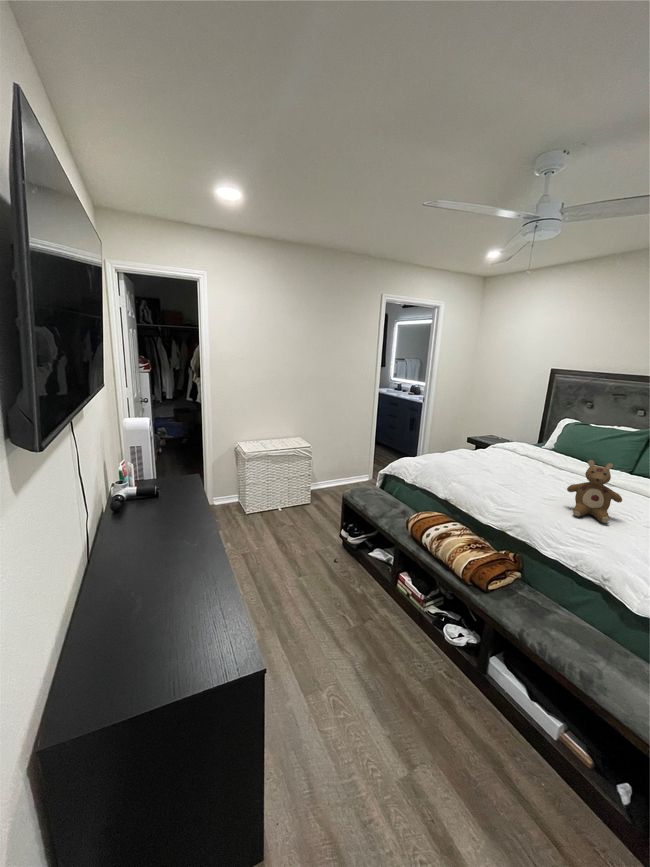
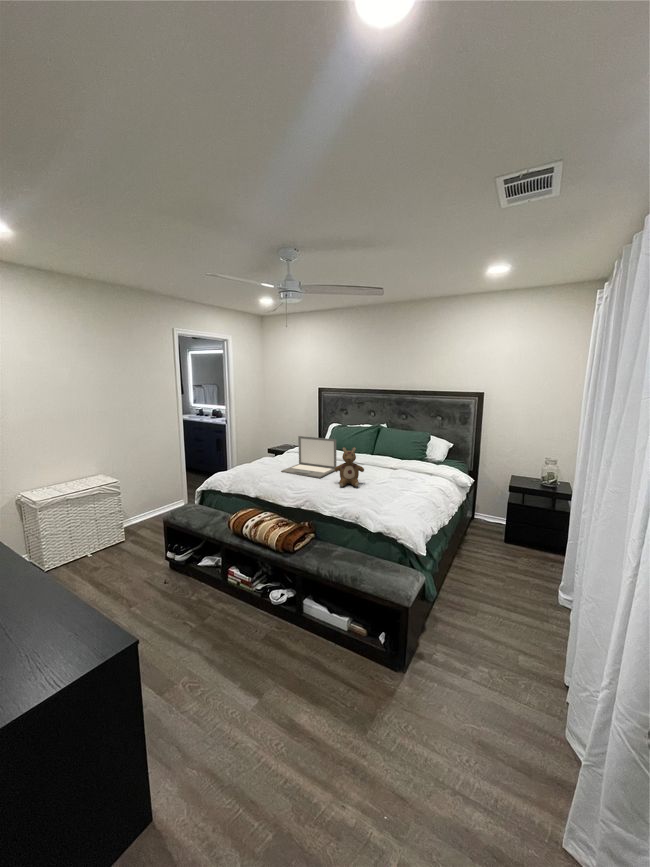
laptop: none [483,431,576,494] -> present [281,436,336,478]

